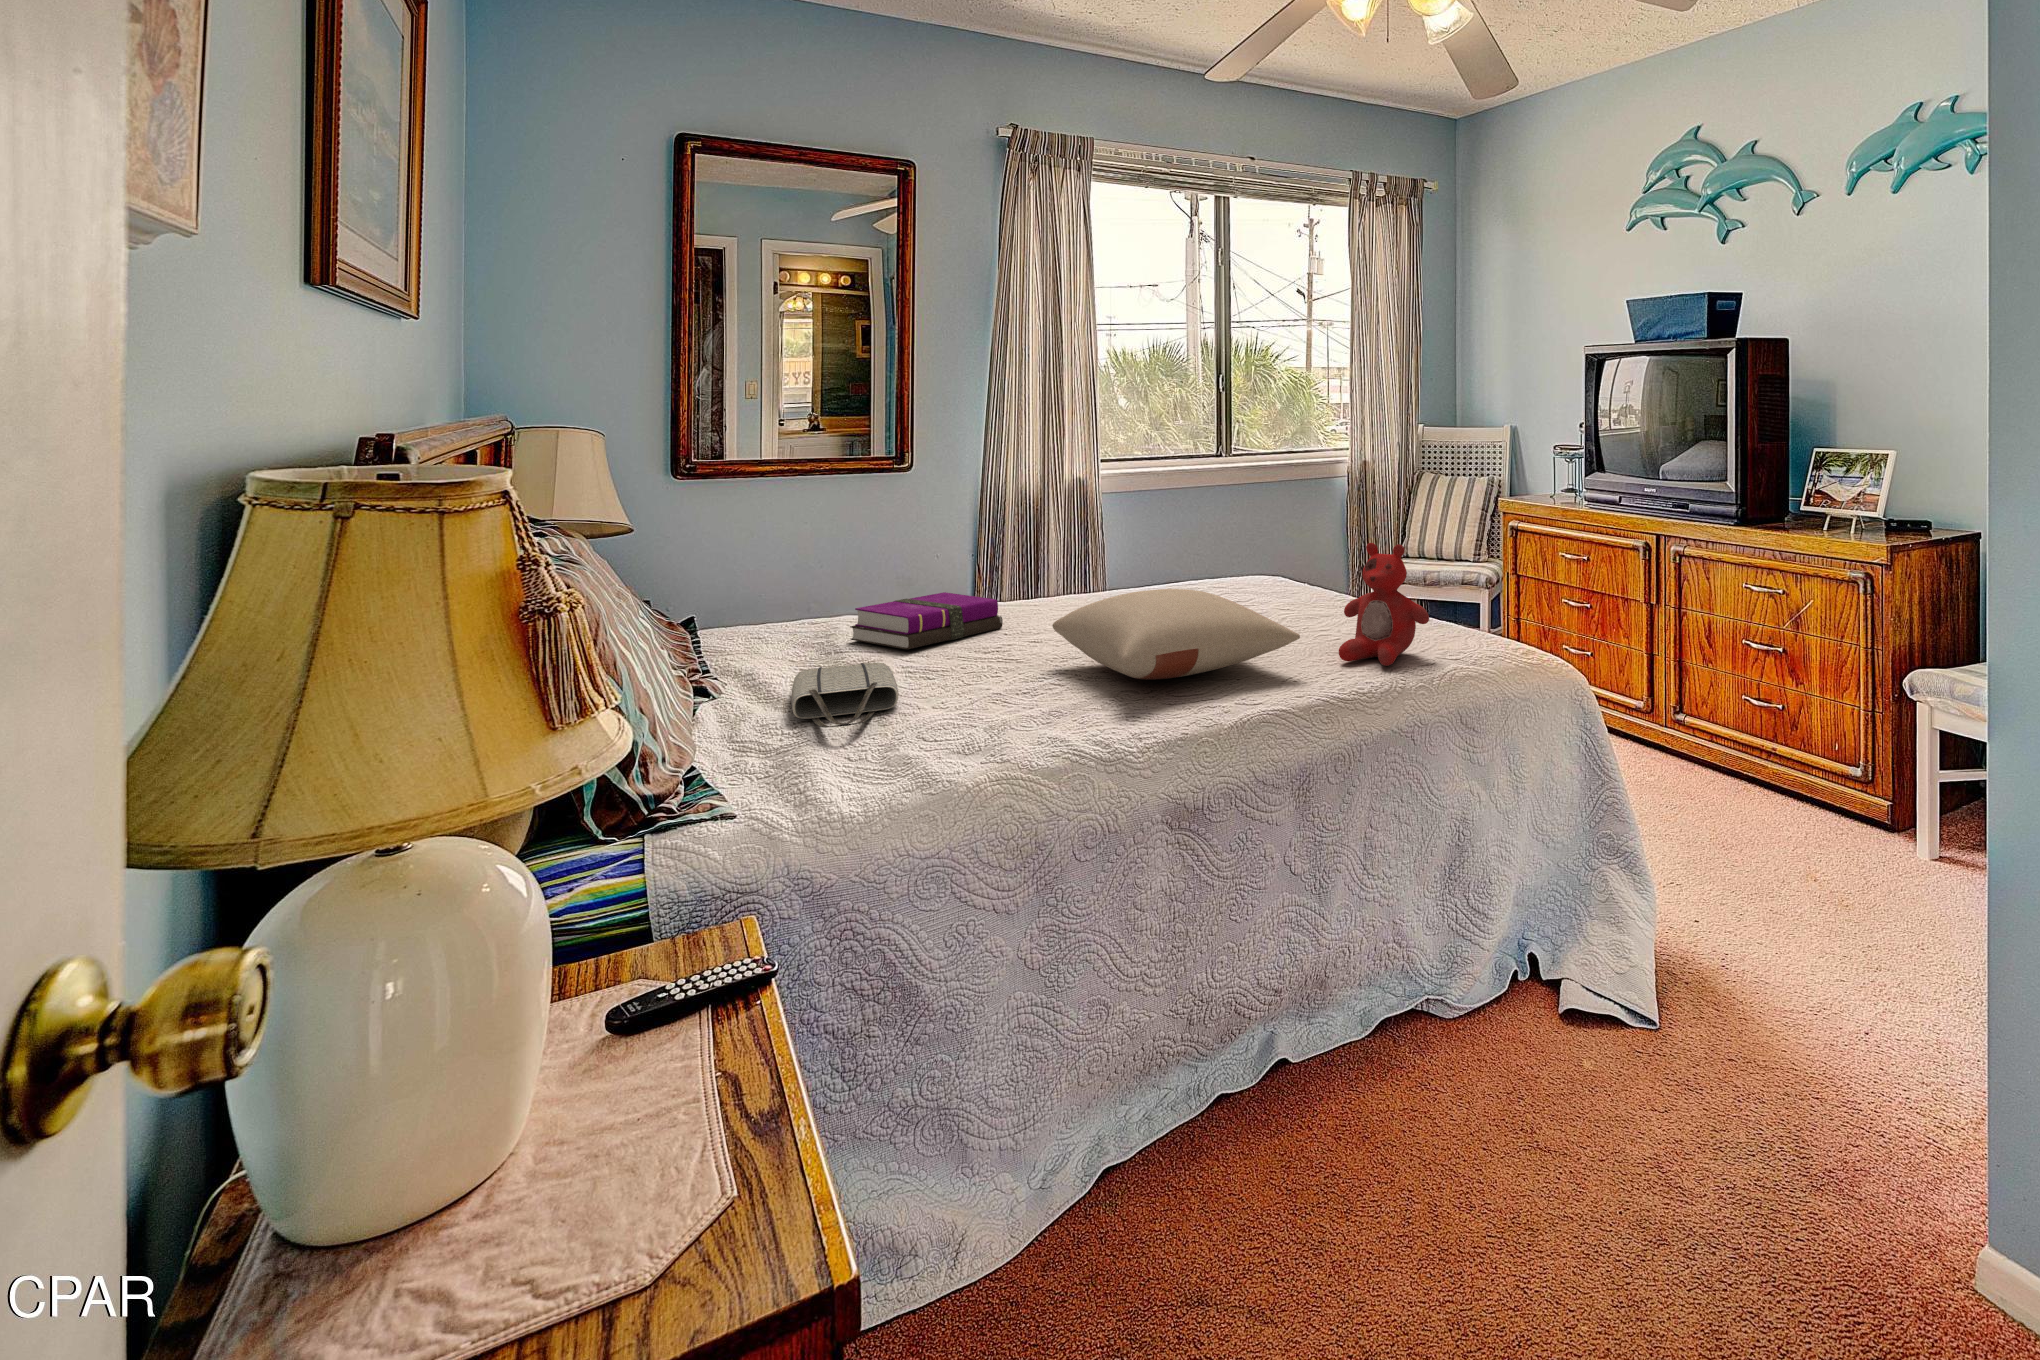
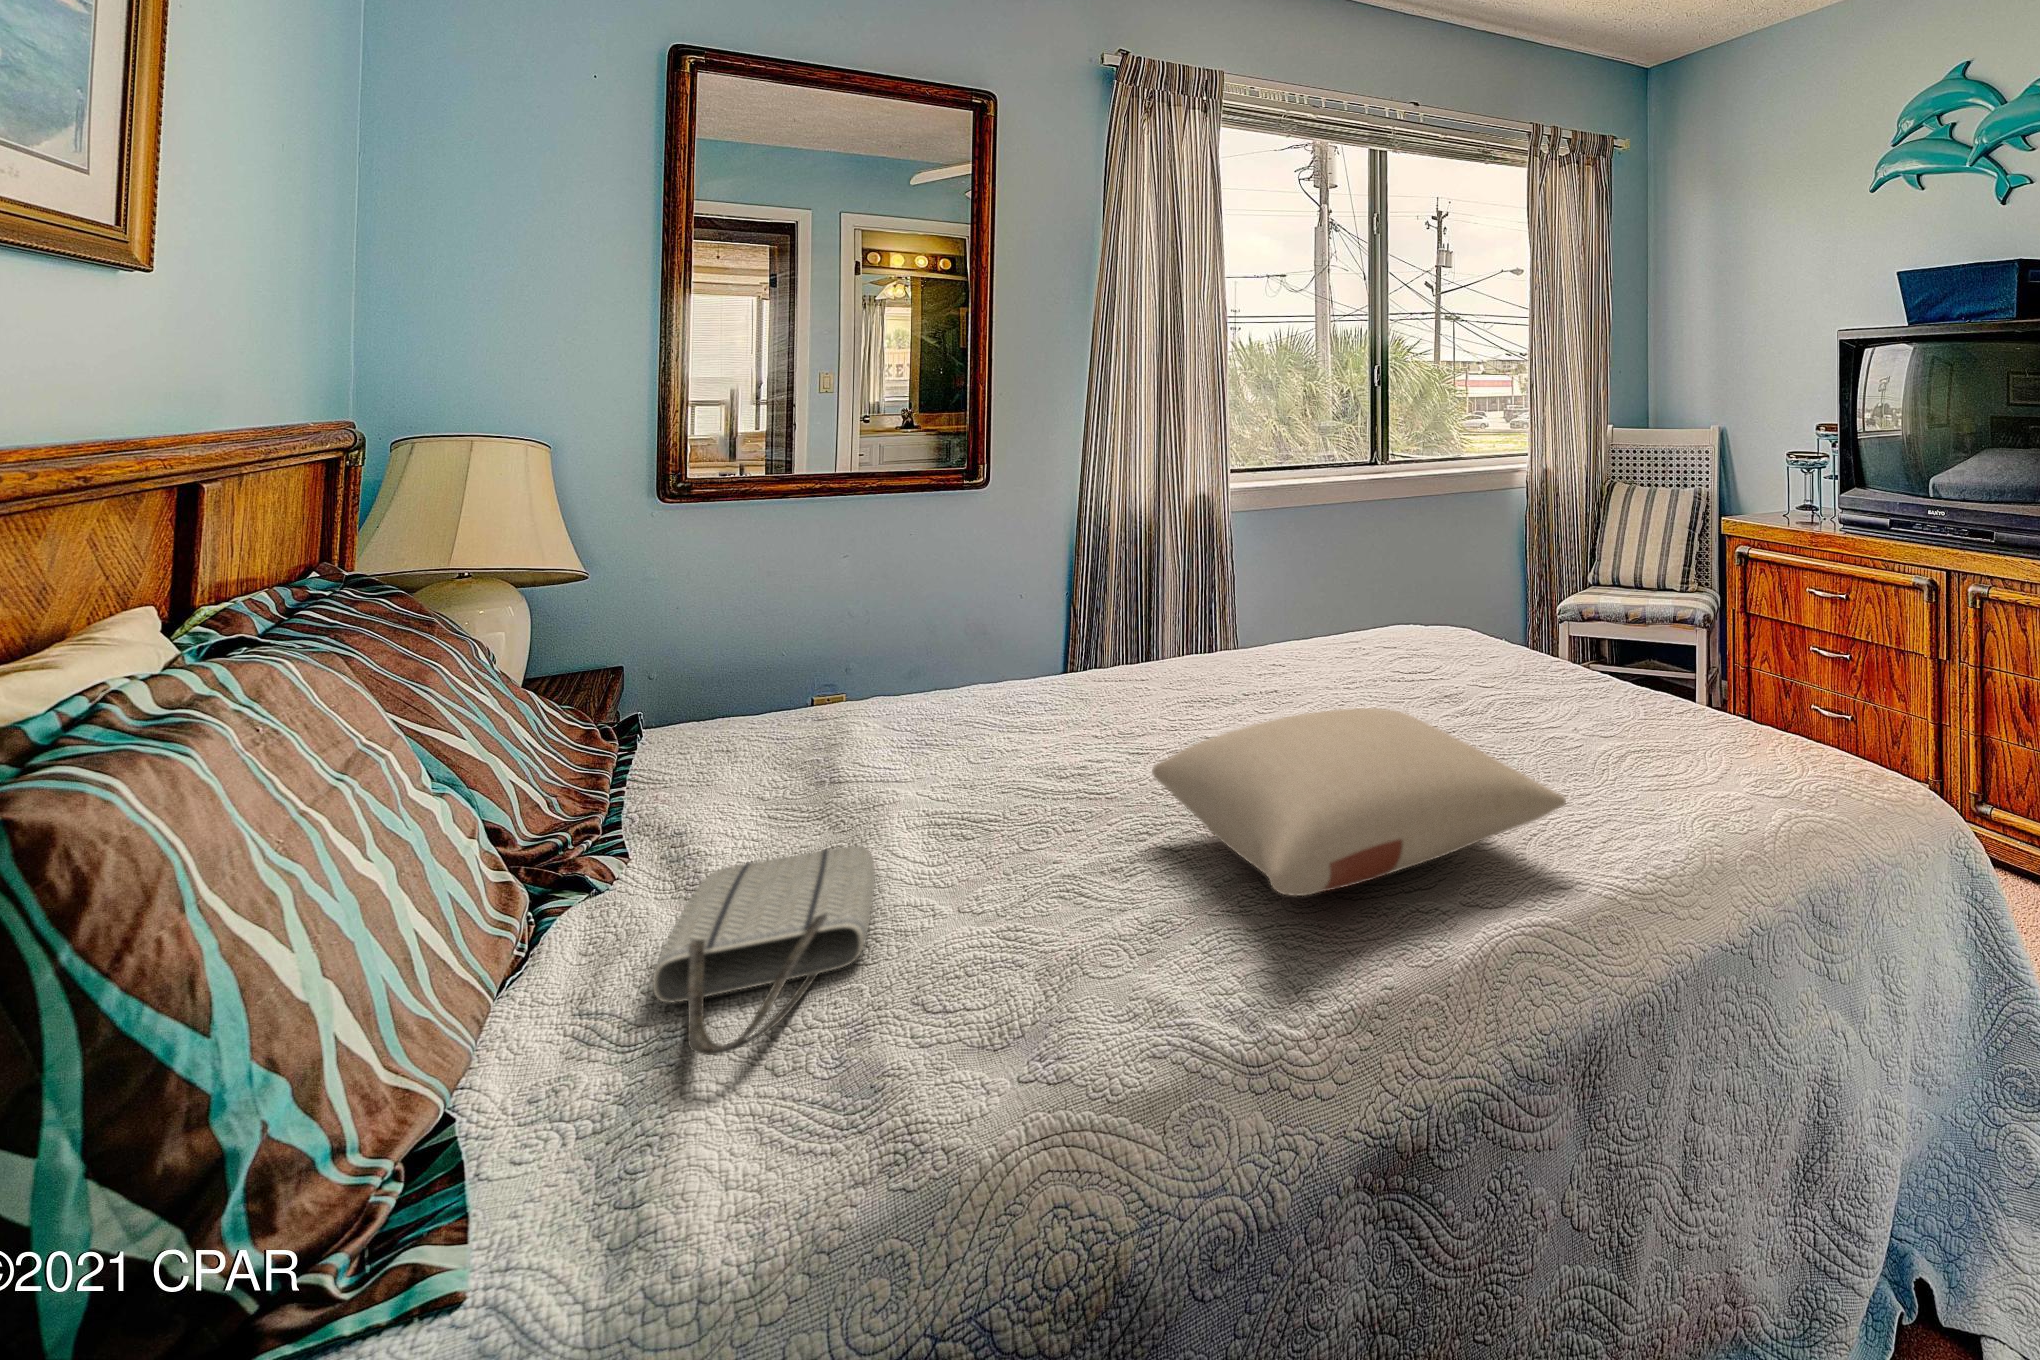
stuffed bear: present [1339,543,1429,666] -> none [1616,629,1761,842]
notebook: present [850,592,1003,649] -> none [842,683,1083,797]

